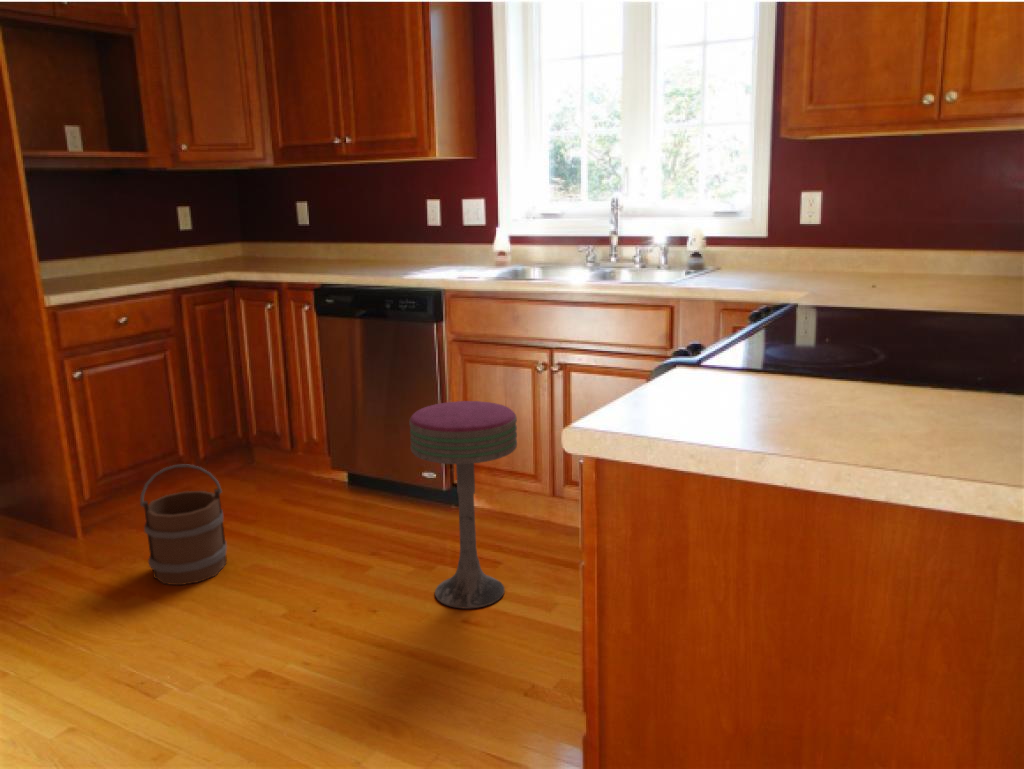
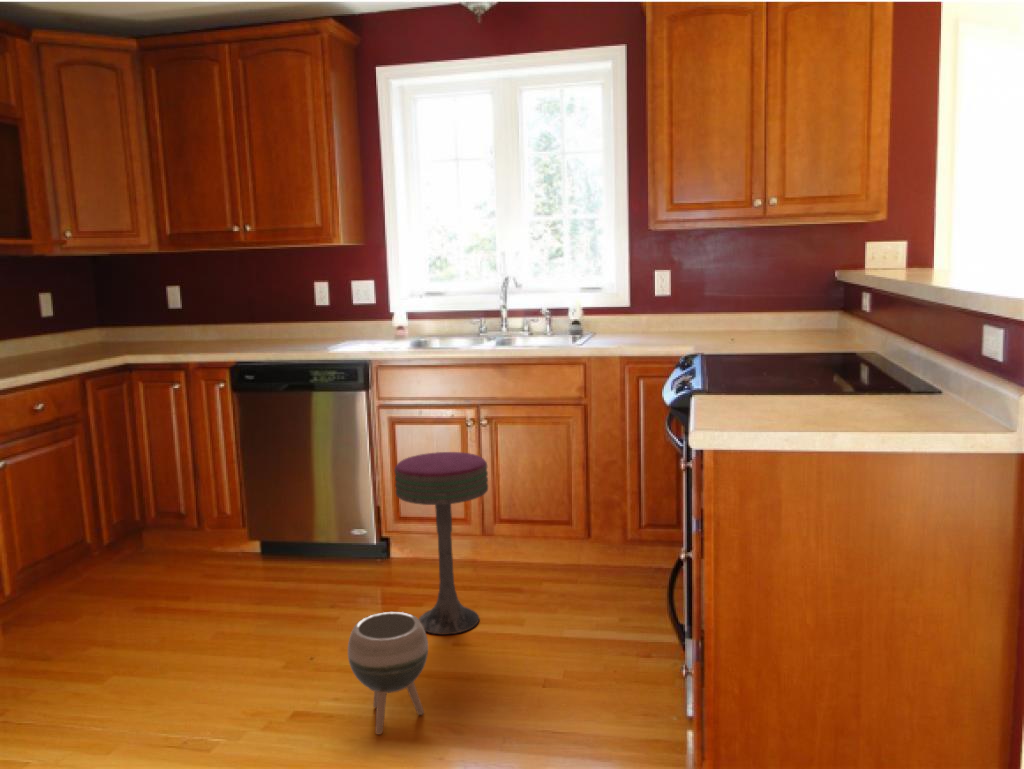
bucket: present [140,465,227,585] -> none [111,543,198,664]
planter: none [281,580,373,713] -> present [348,612,428,734]

